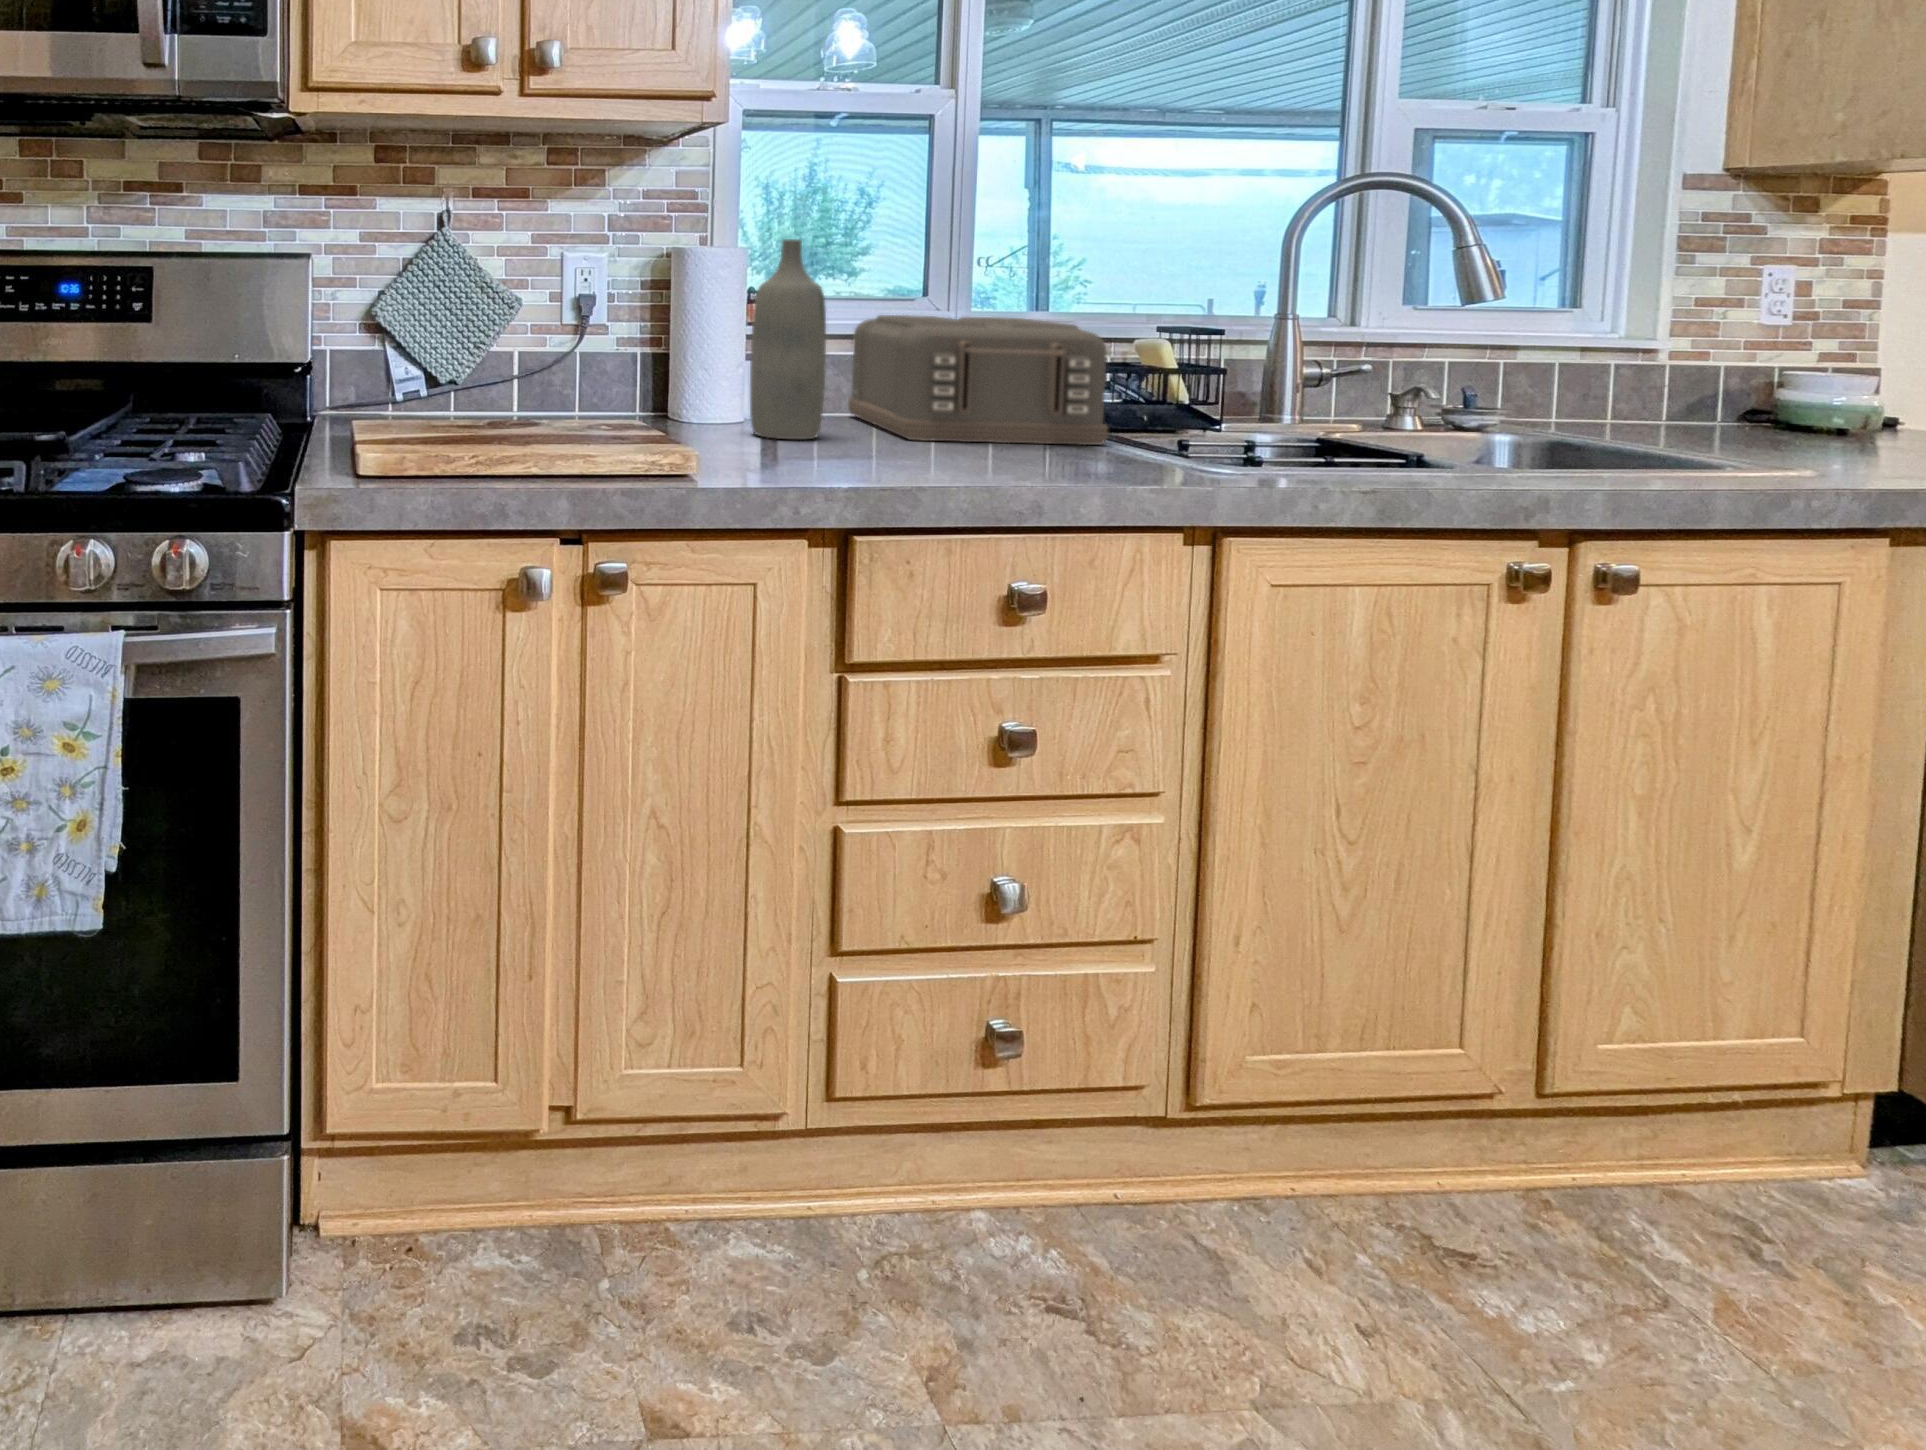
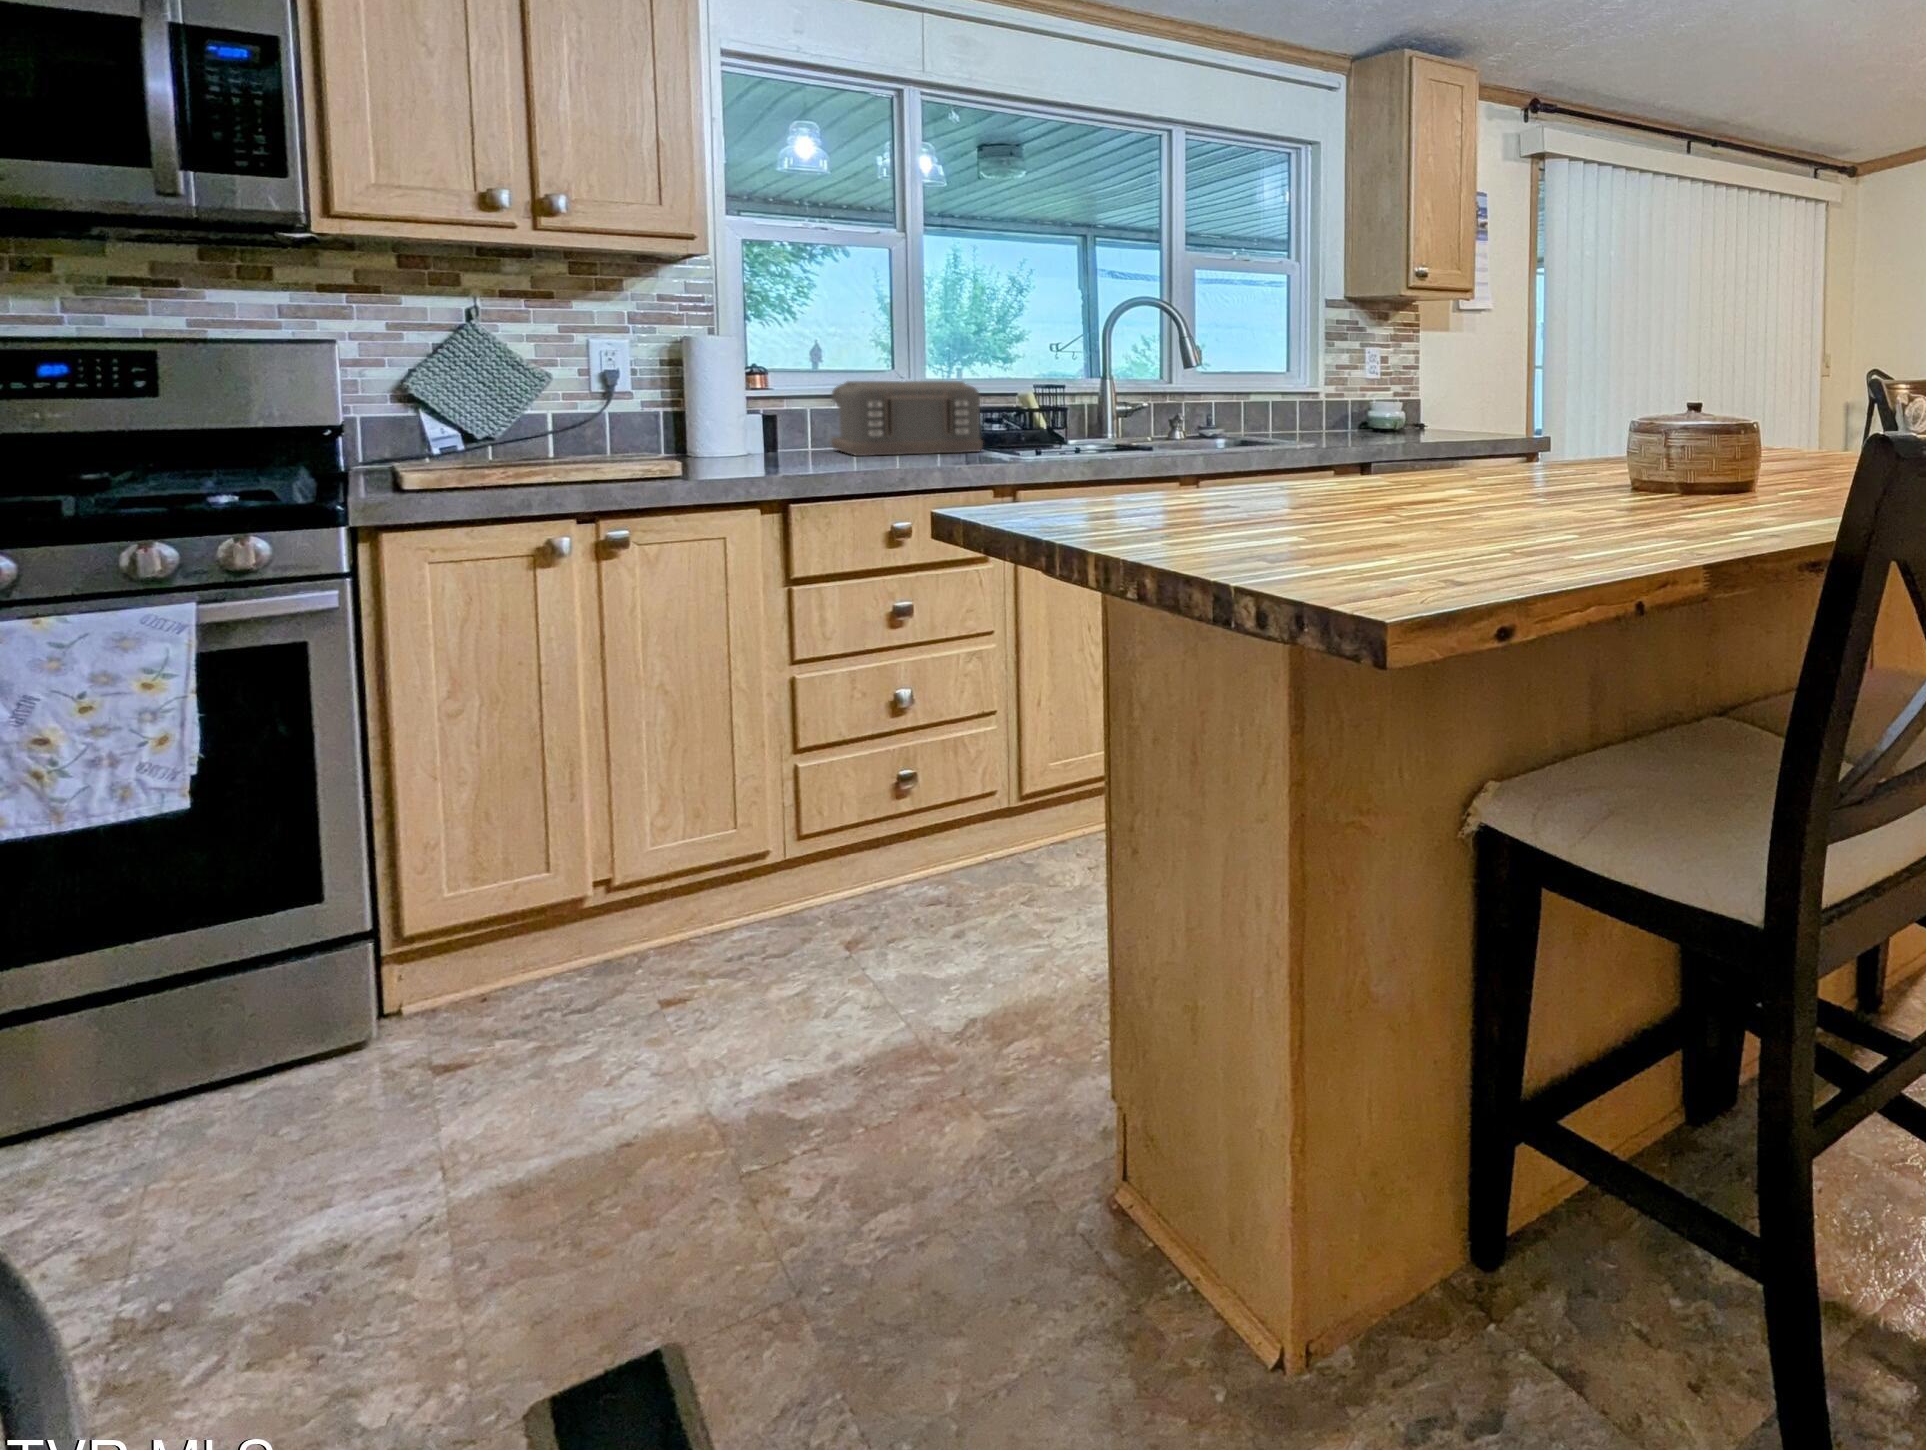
bottle: present [750,239,826,439] -> none [739,329,793,459]

